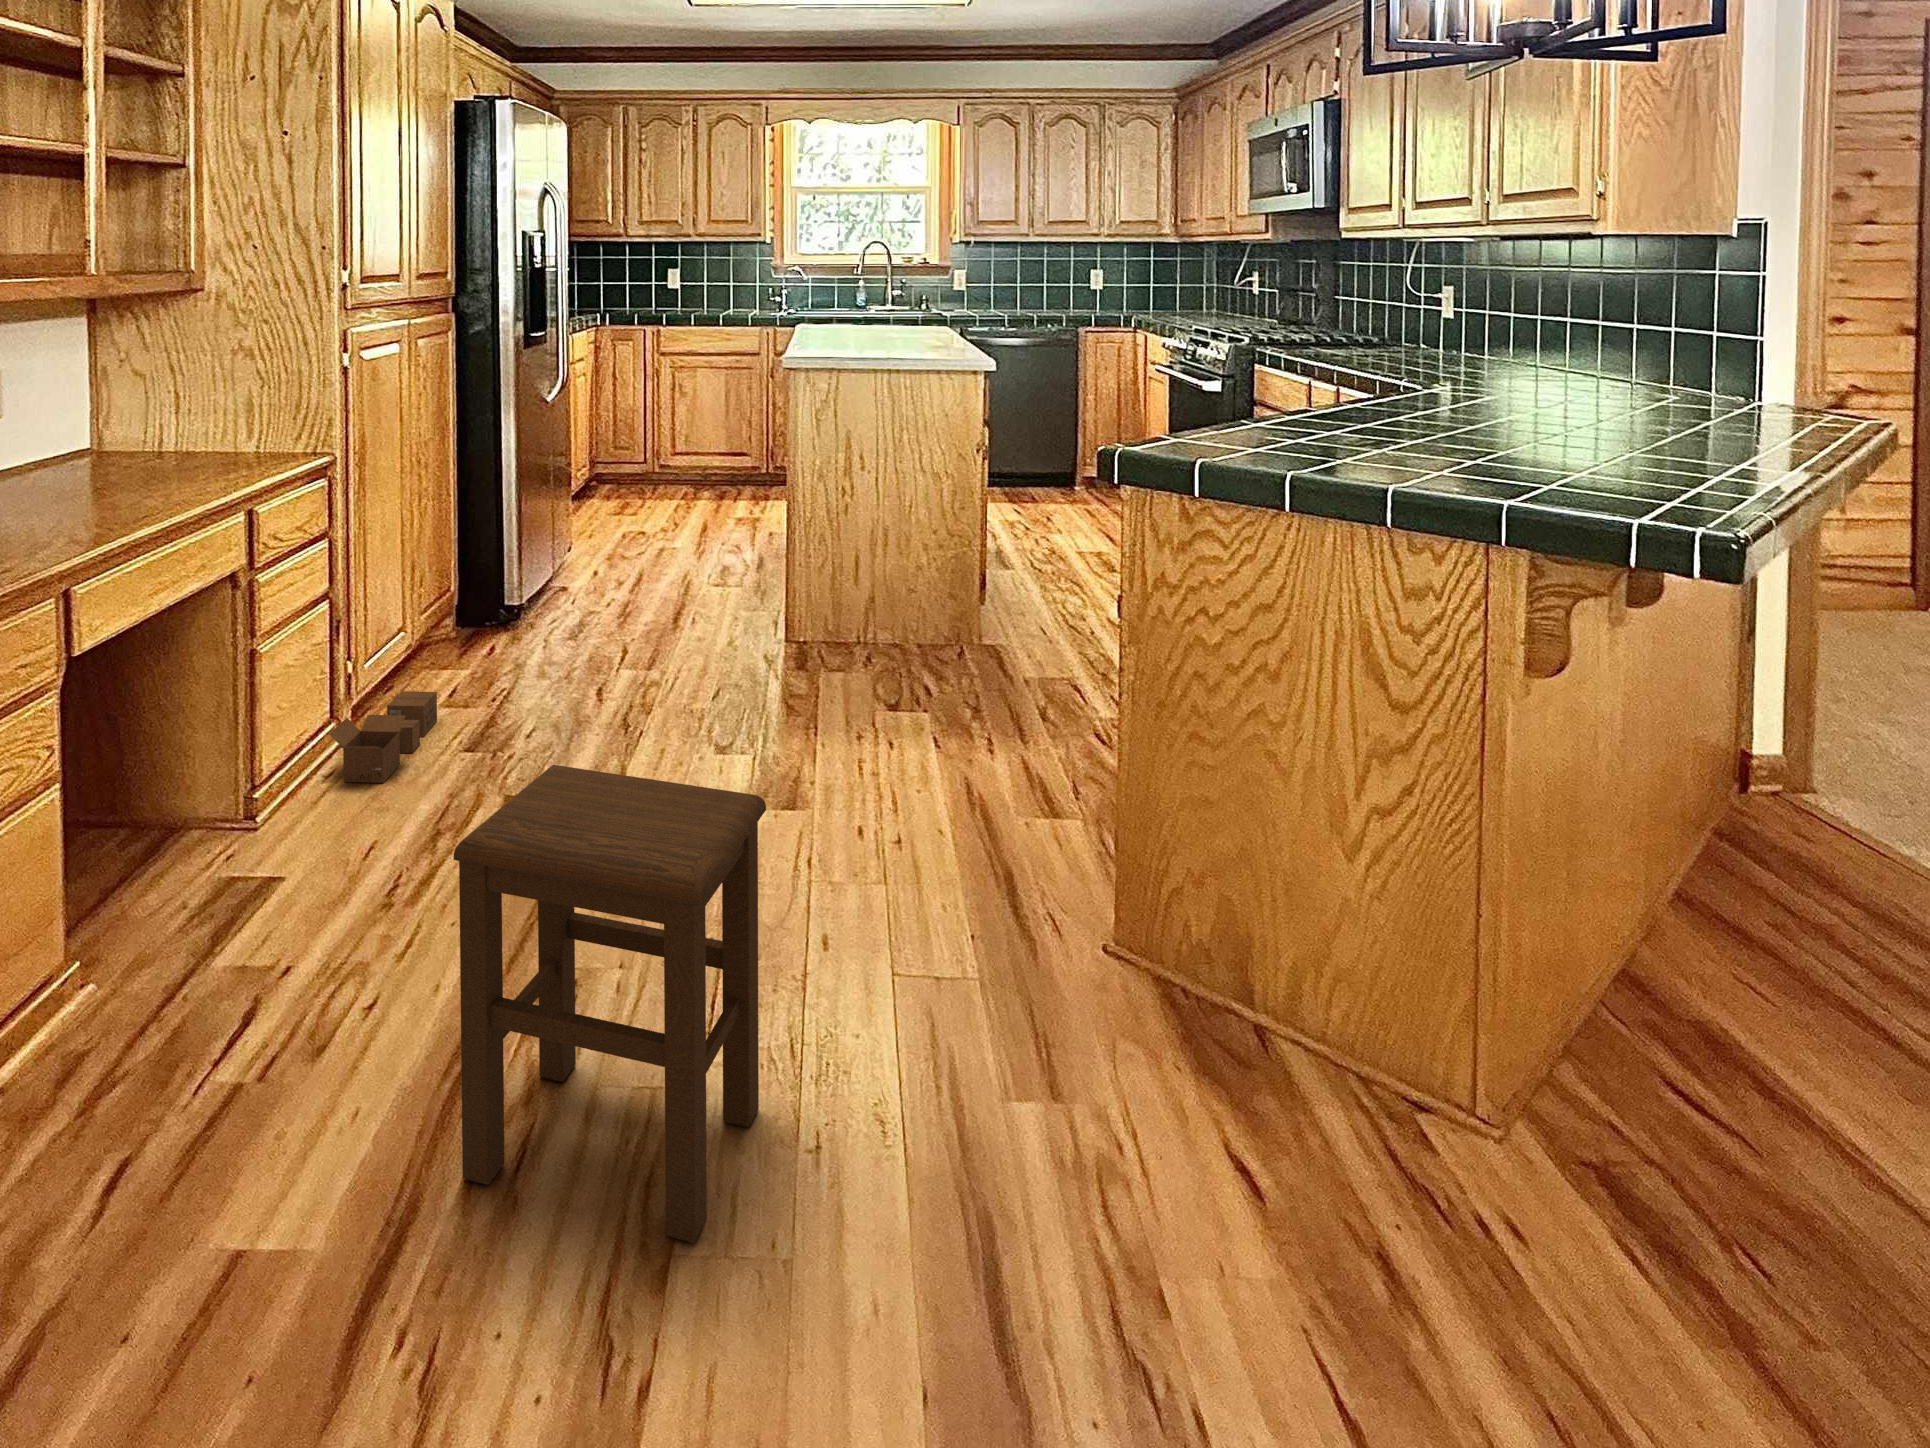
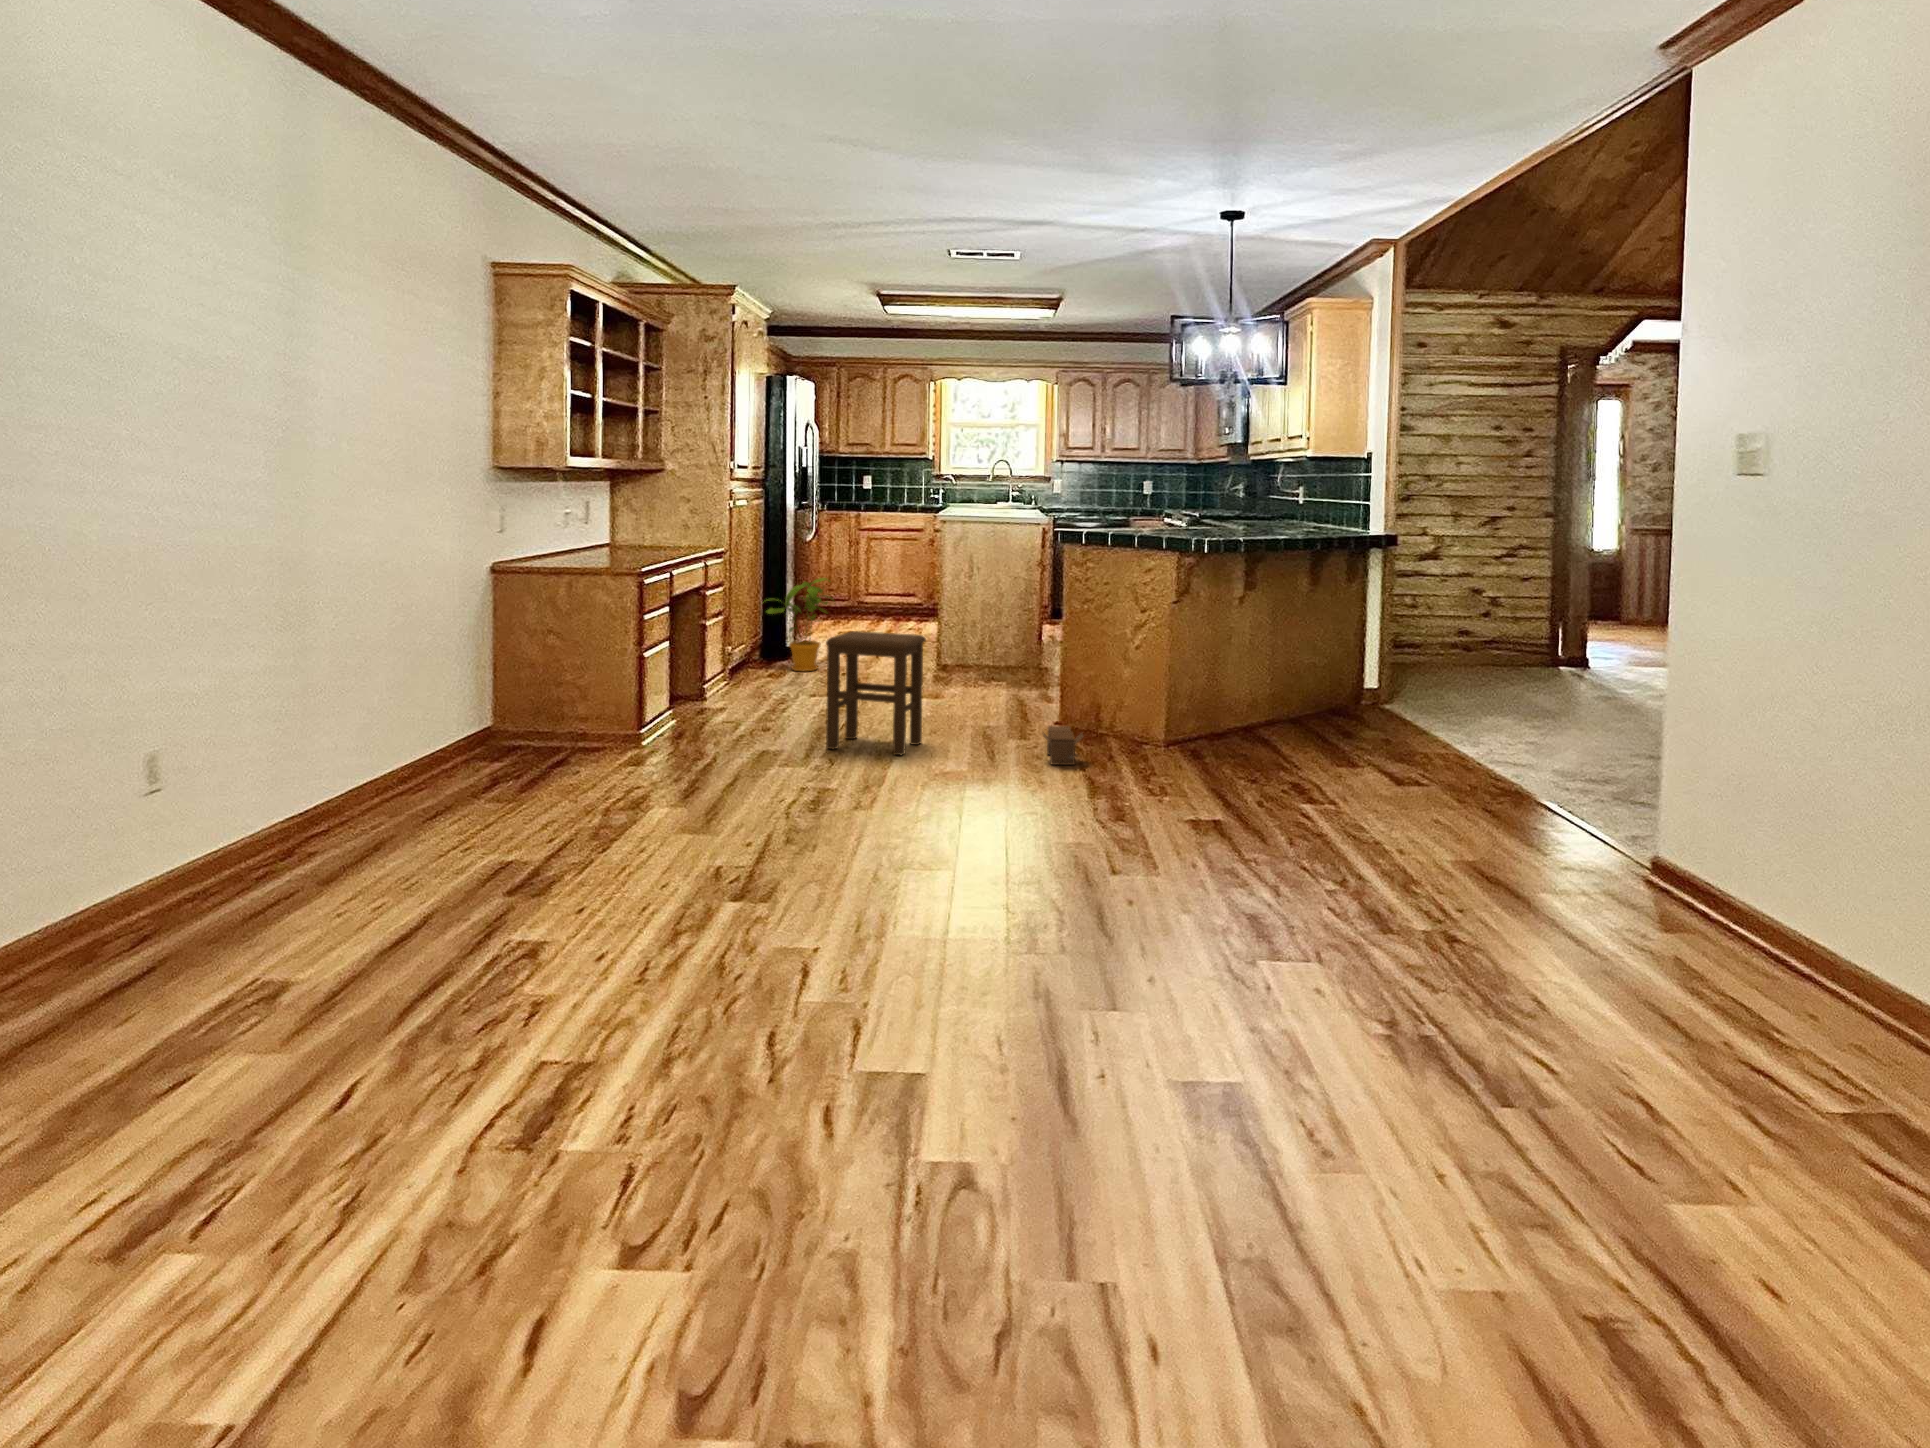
house plant: none [436,493,591,676] -> present [766,578,835,672]
cardboard box: present [329,691,437,783] -> present [1043,726,1083,765]

